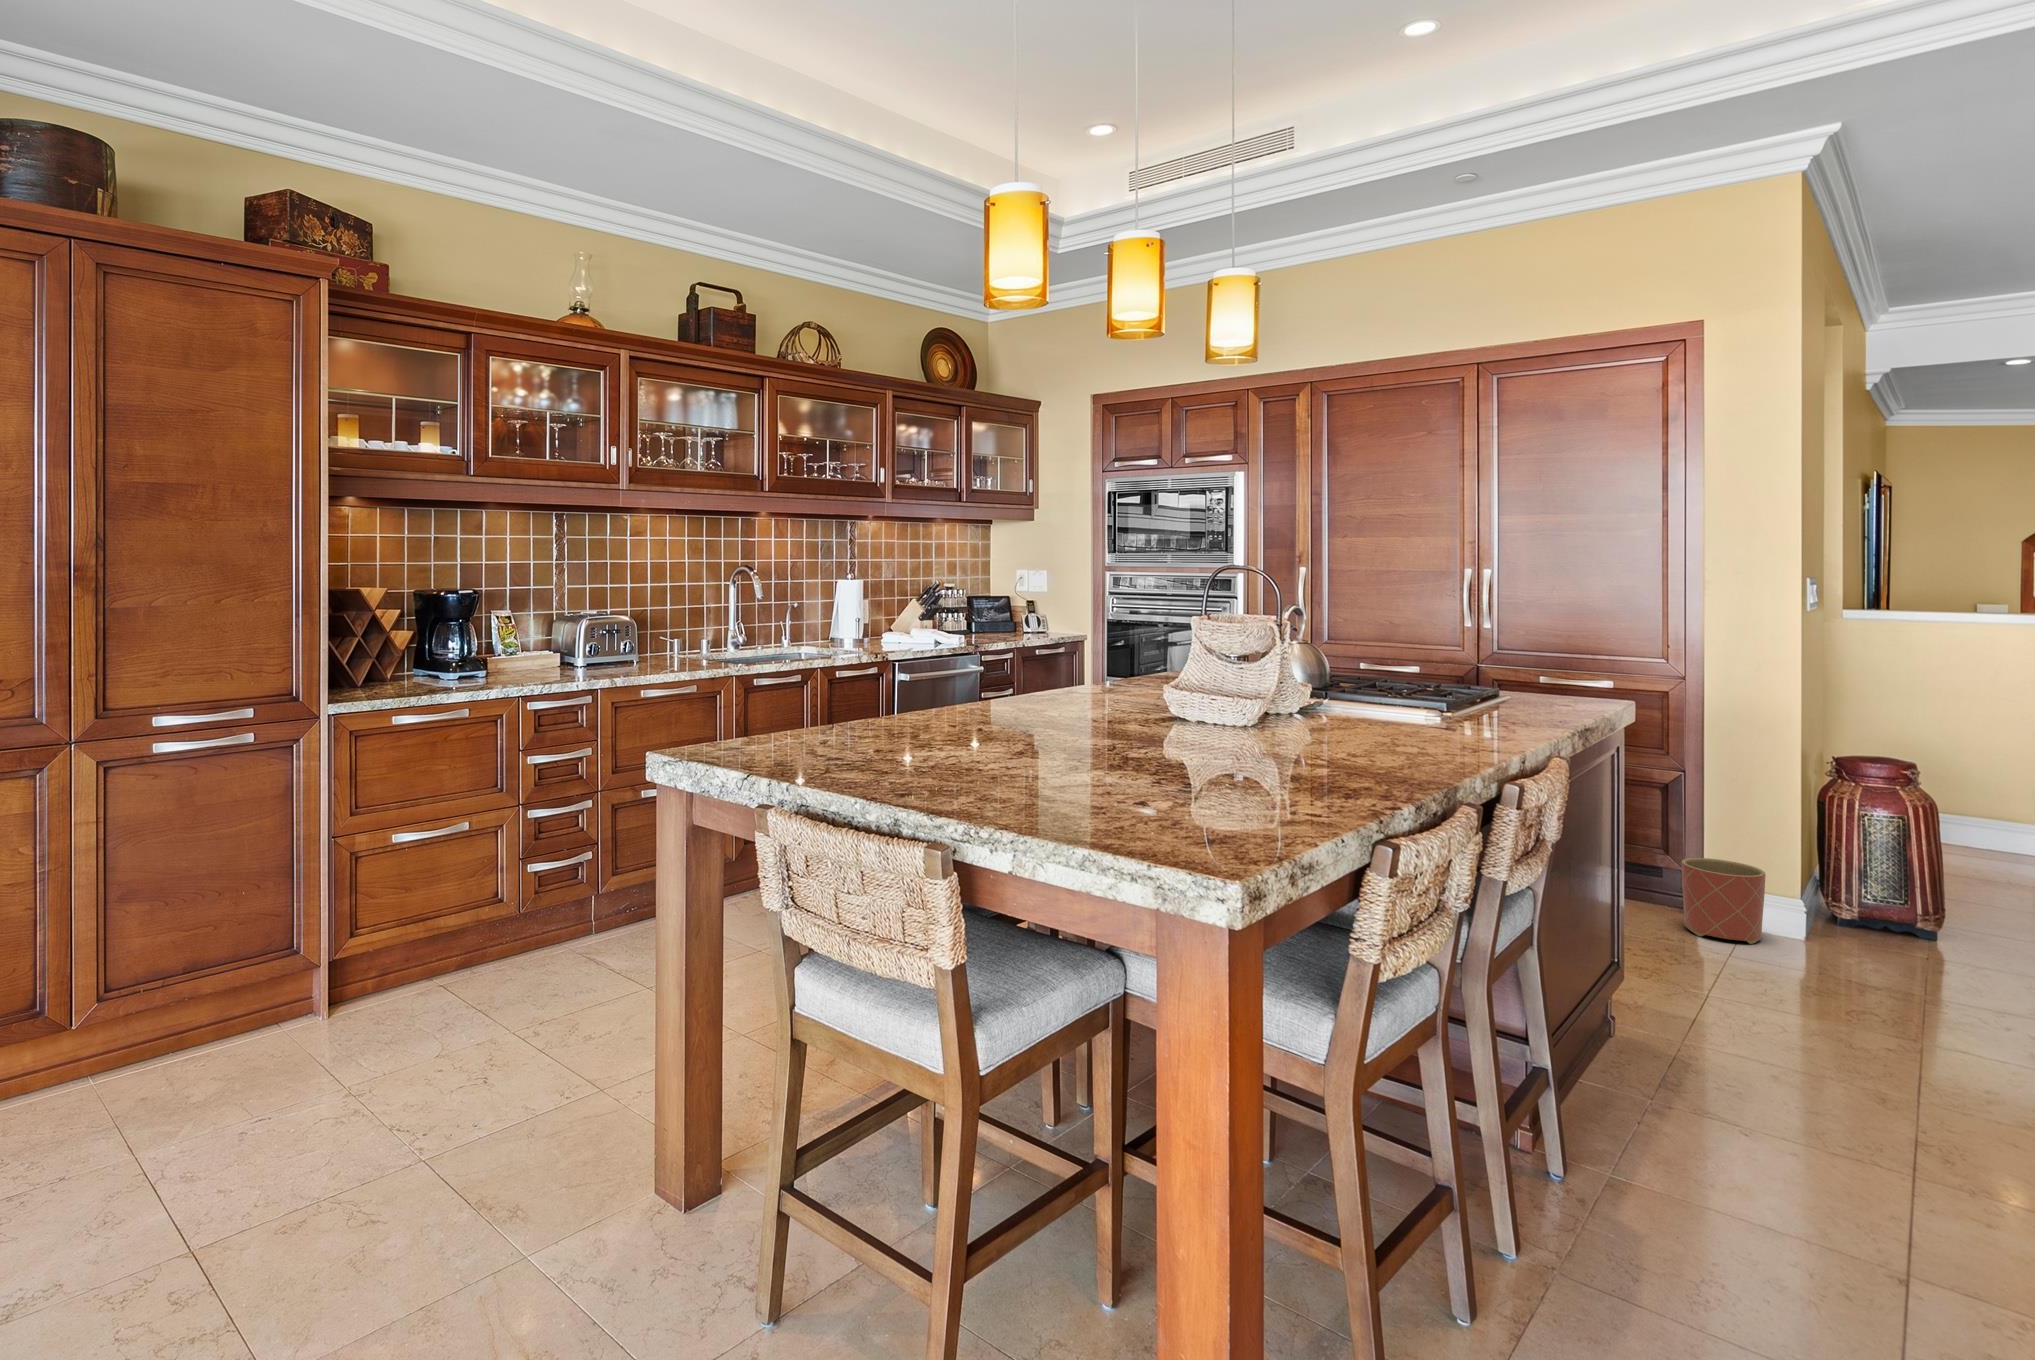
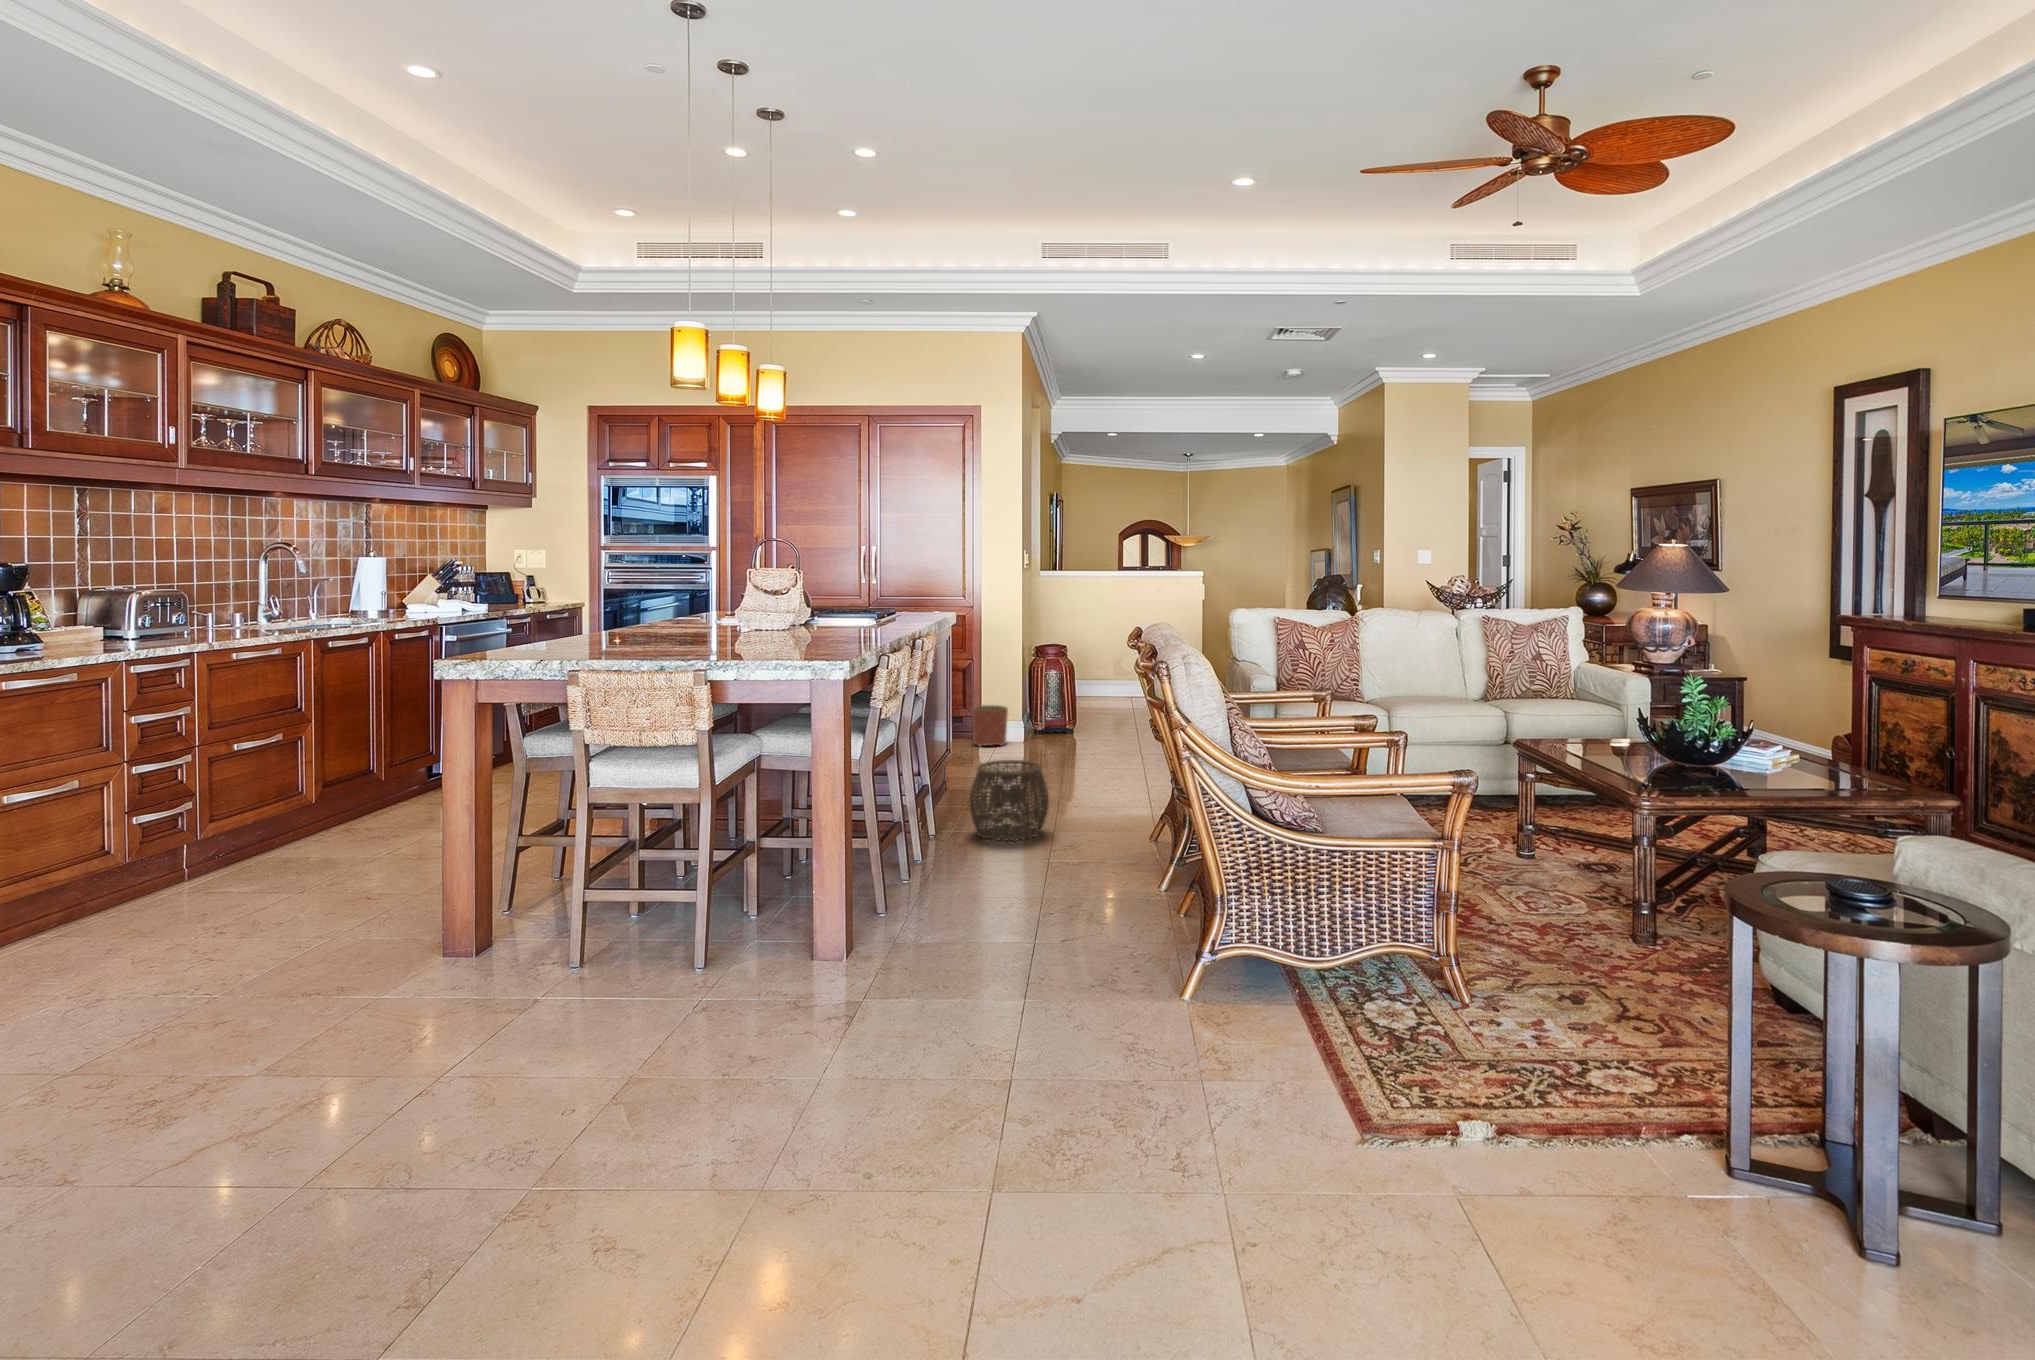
woven basket: none [1651,1057,1899,1295] -> present [969,760,1049,841]

